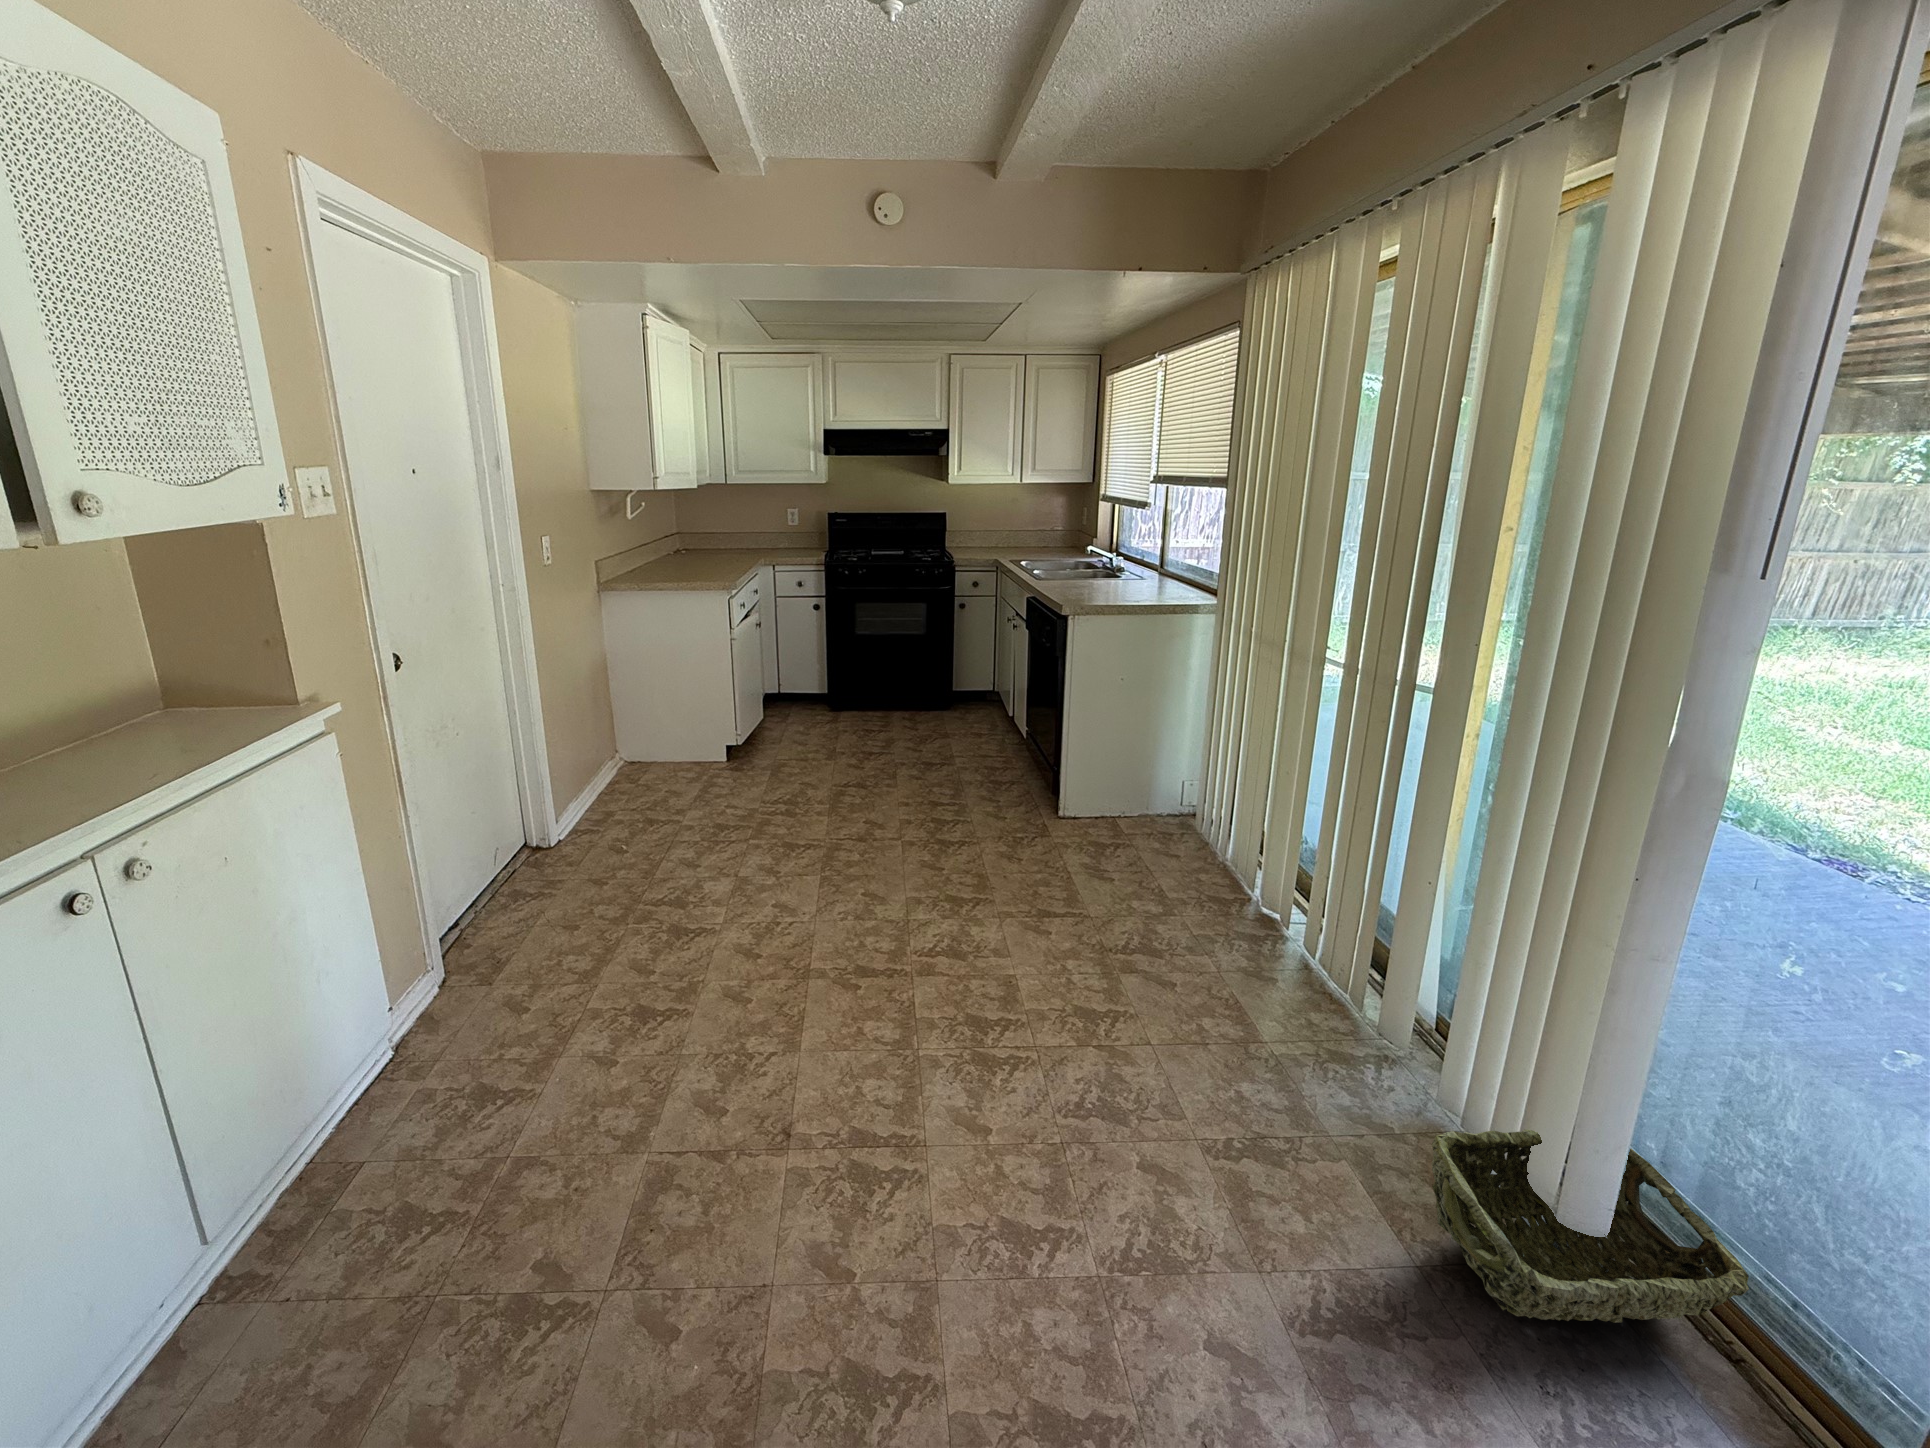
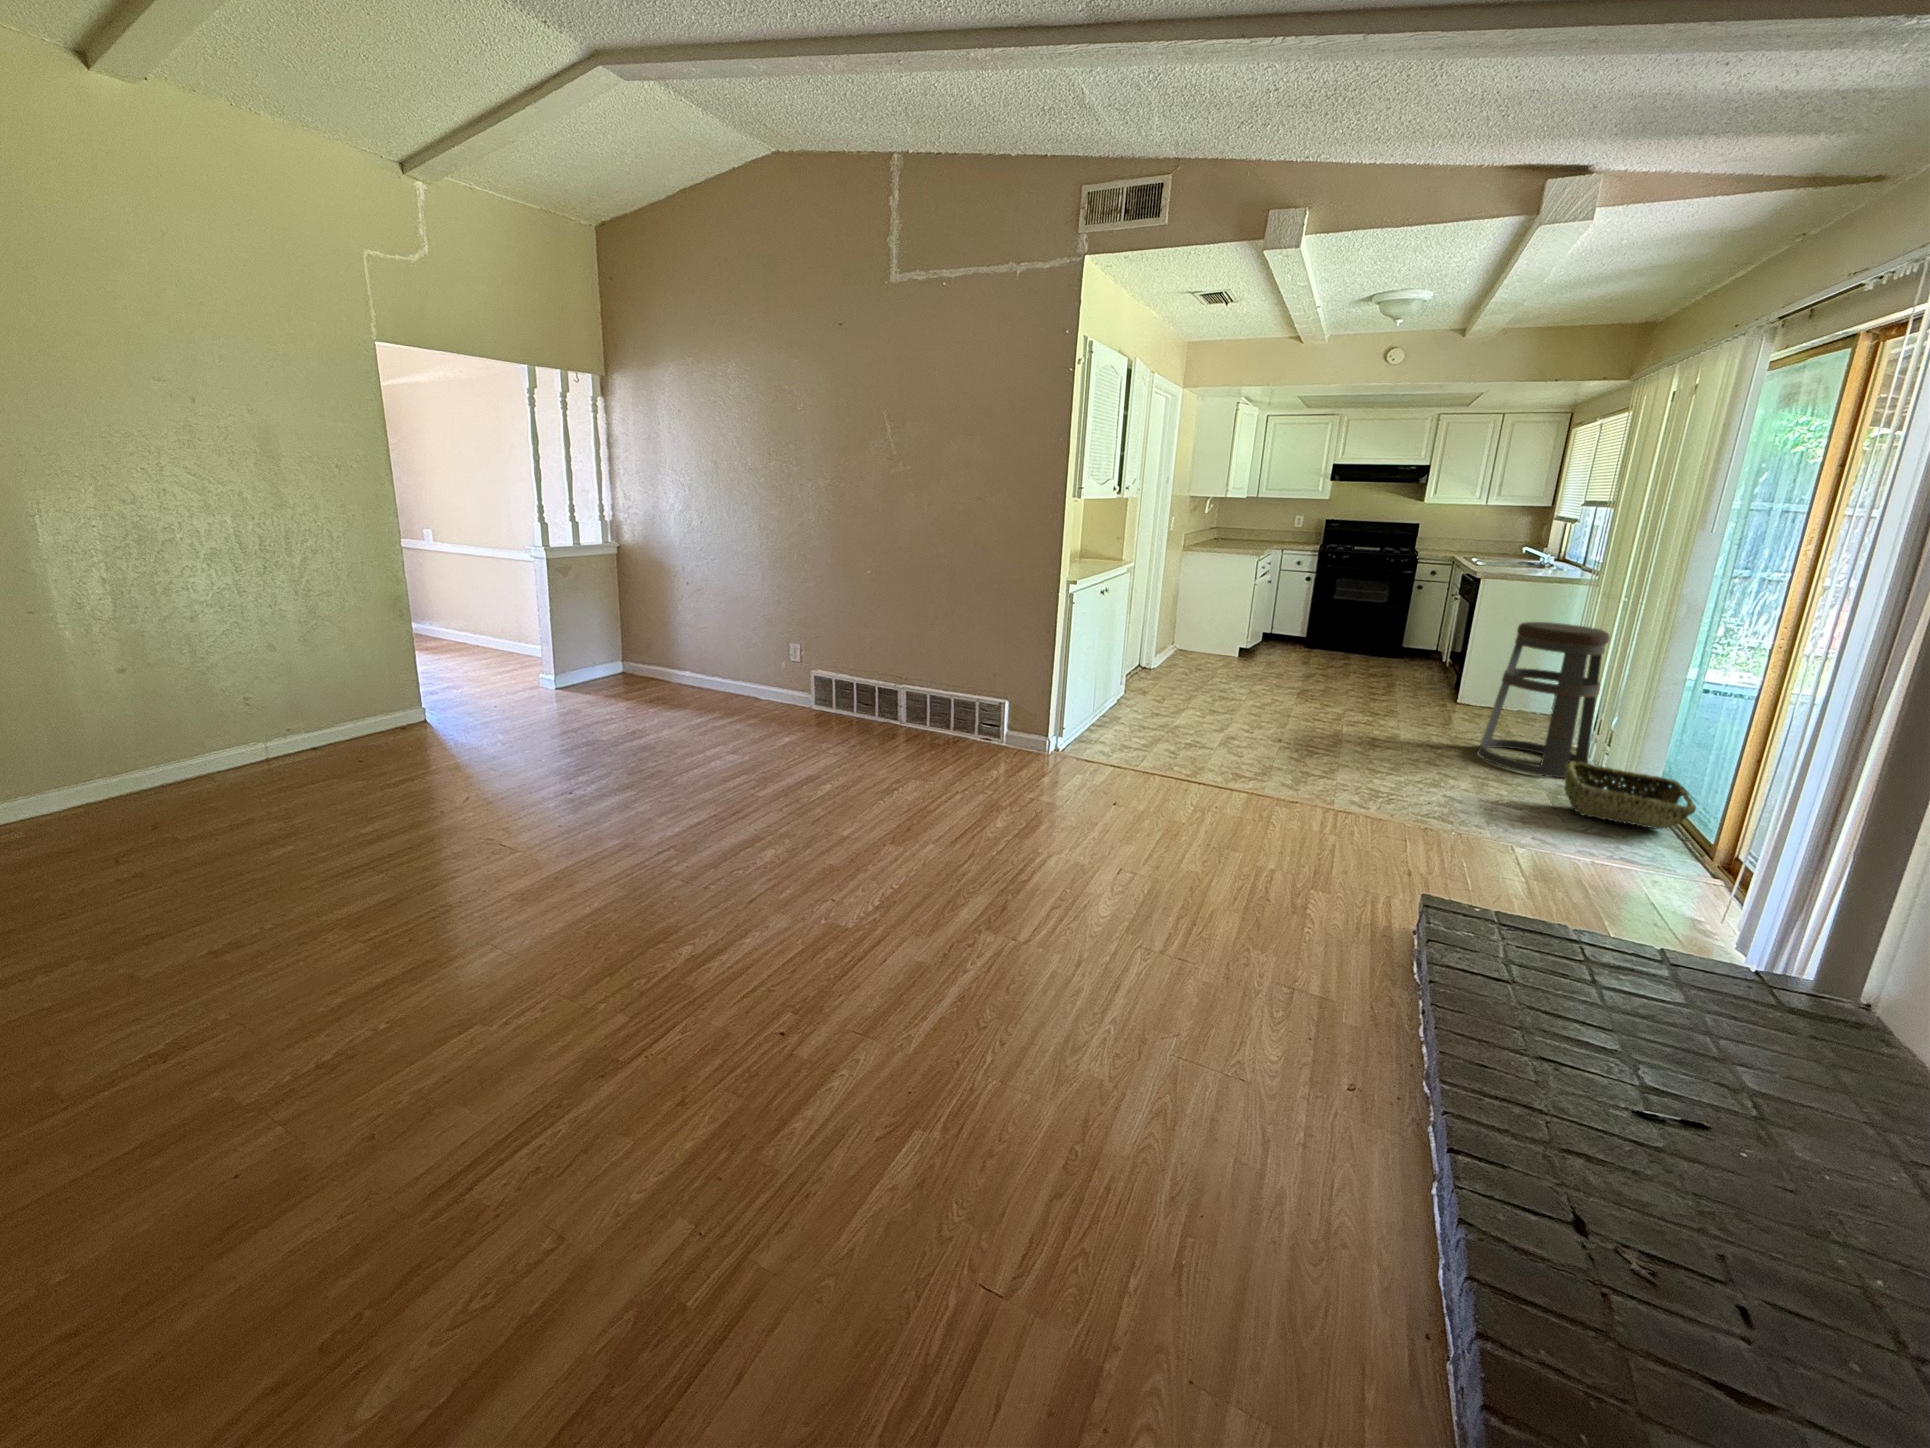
bar stool: none [1163,735,1377,1074] -> present [1478,622,1610,778]

